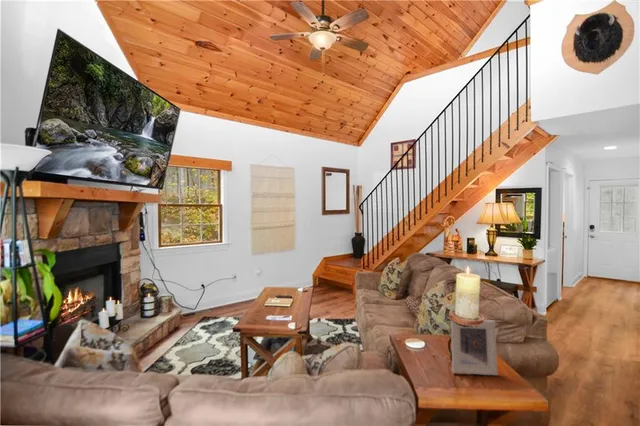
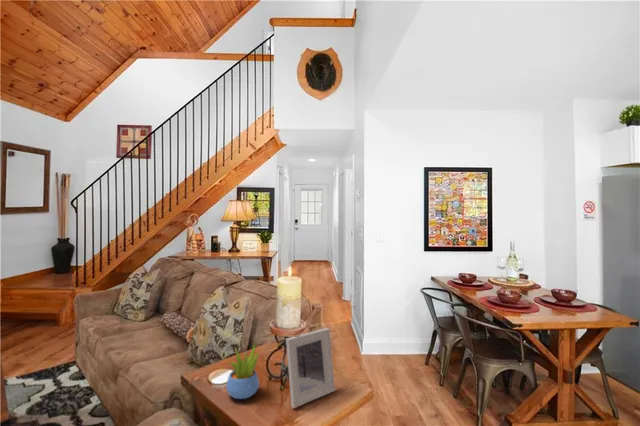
succulent plant: none [411,318,436,357] -> present [226,345,259,399]

